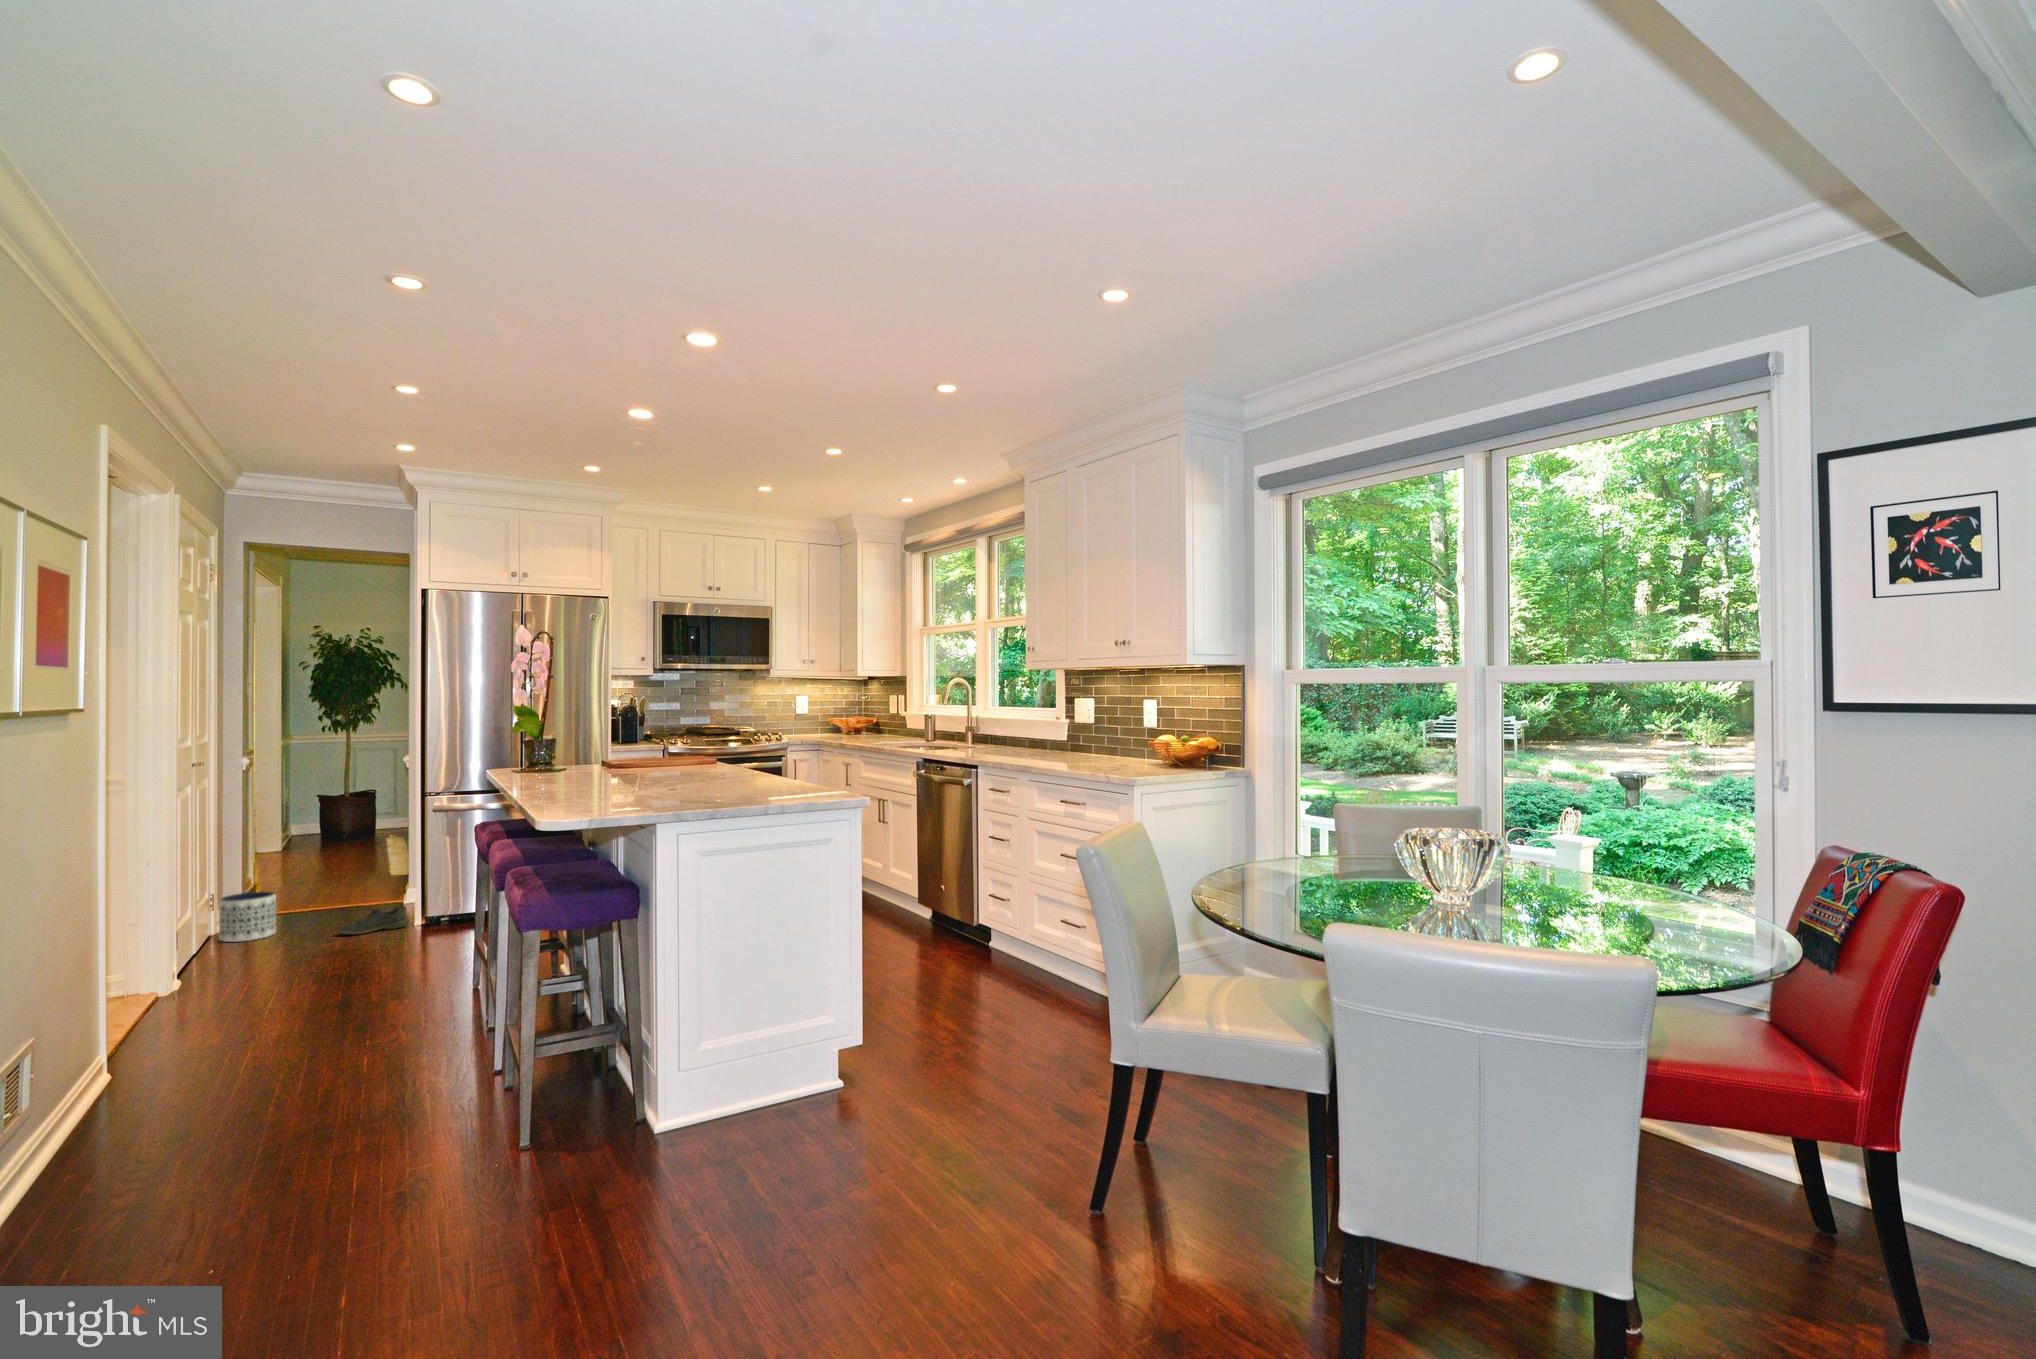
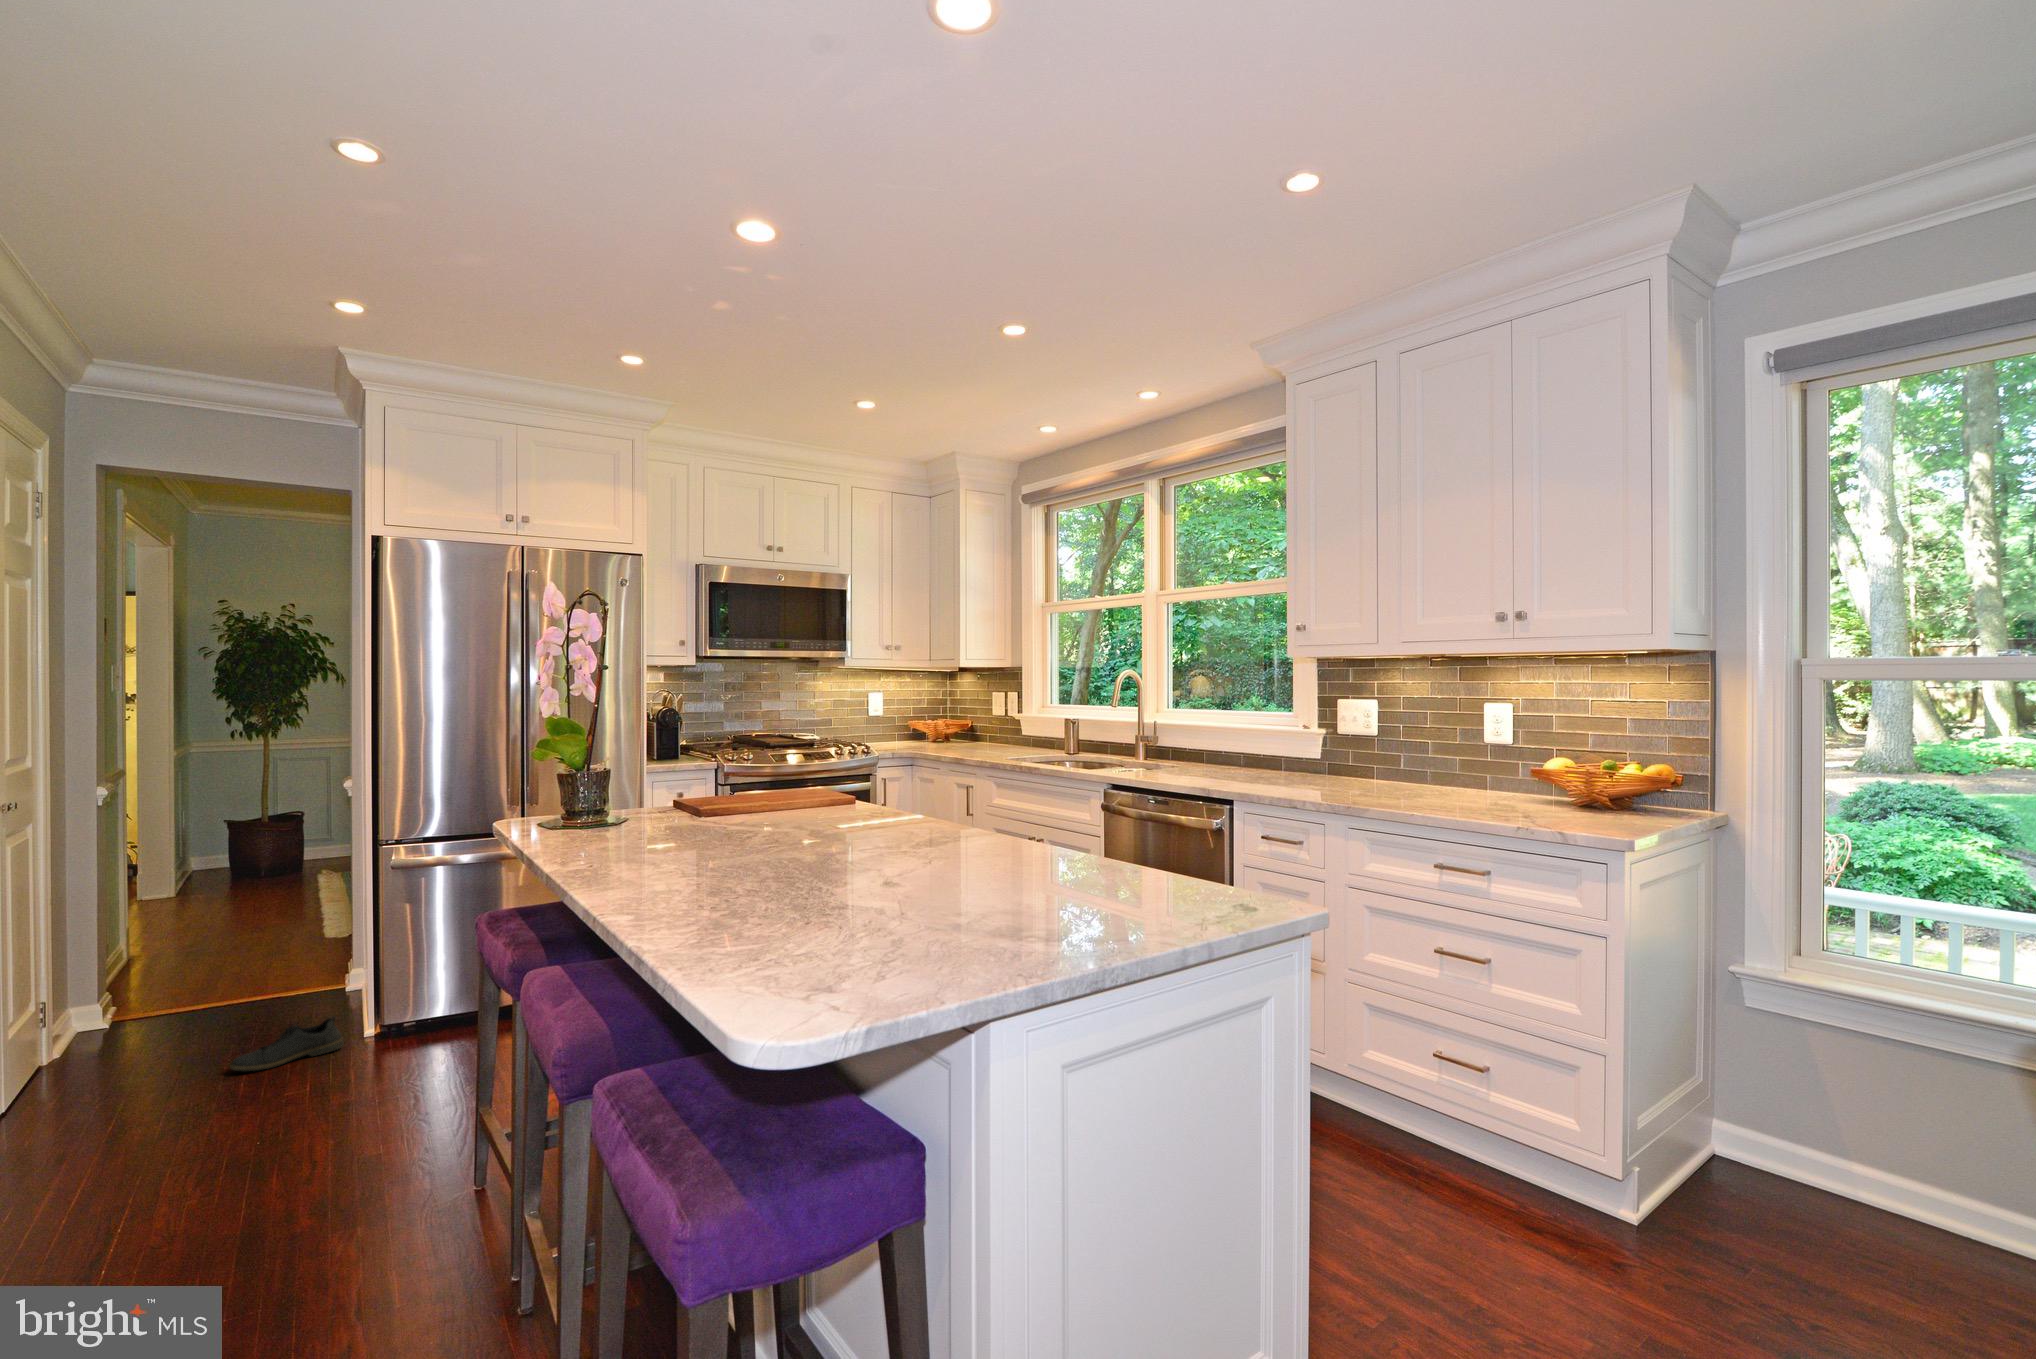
planter: present [219,892,276,942] -> none [26,1004,127,1095]

